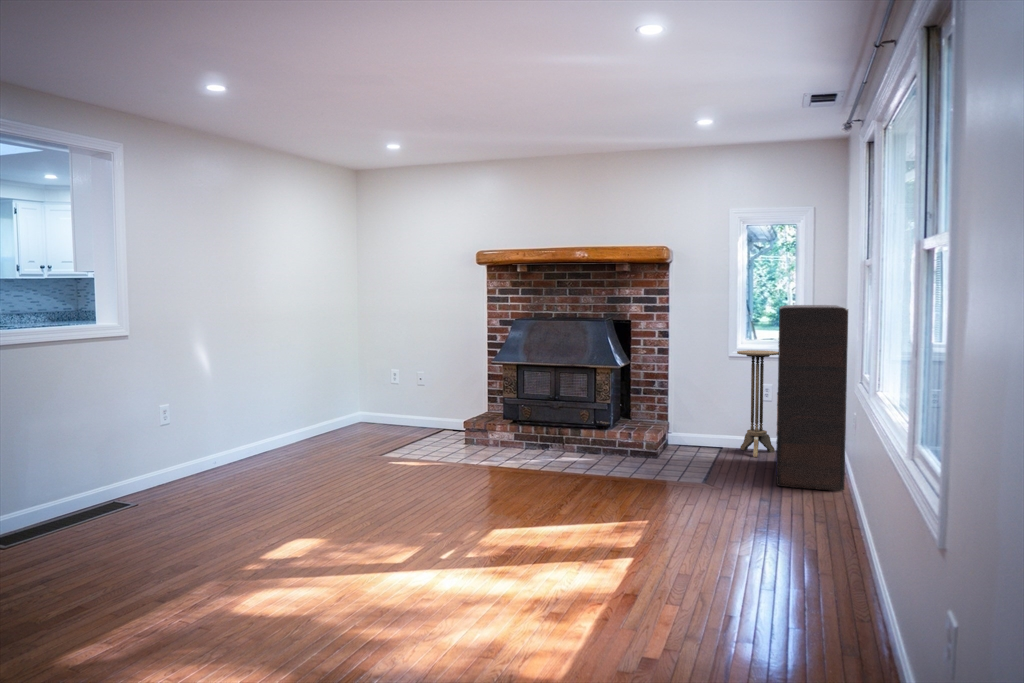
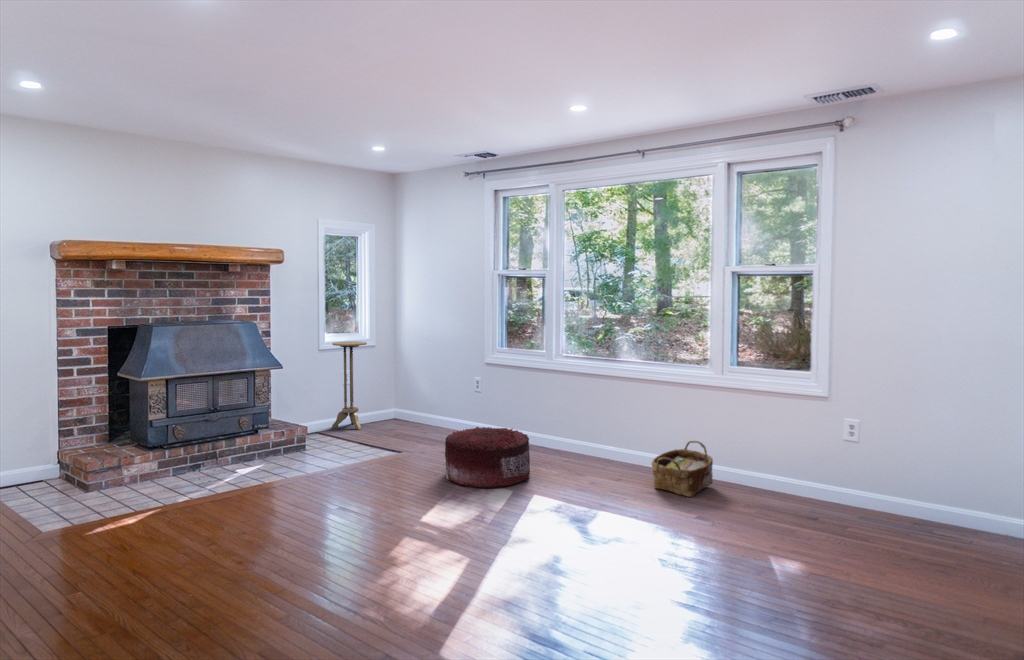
bookshelf: present [776,305,848,491] -> none [379,303,468,440]
pouf: none [619,462,740,544] -> present [445,427,530,488]
woven basket: none [757,566,883,662] -> present [652,441,713,497]

